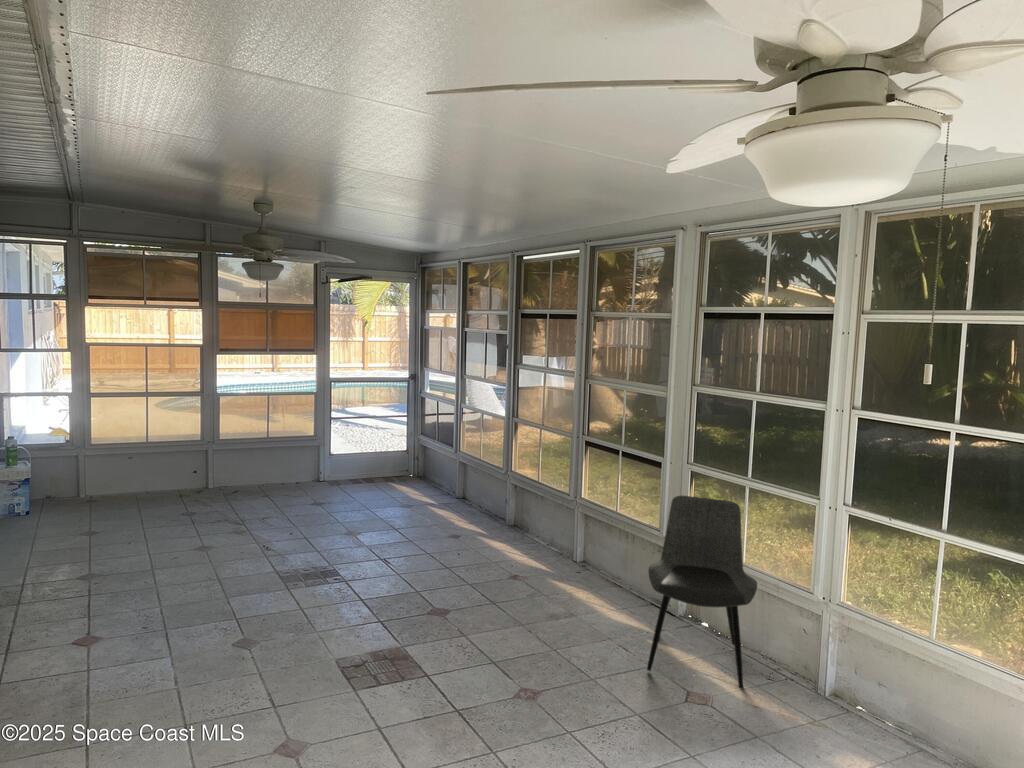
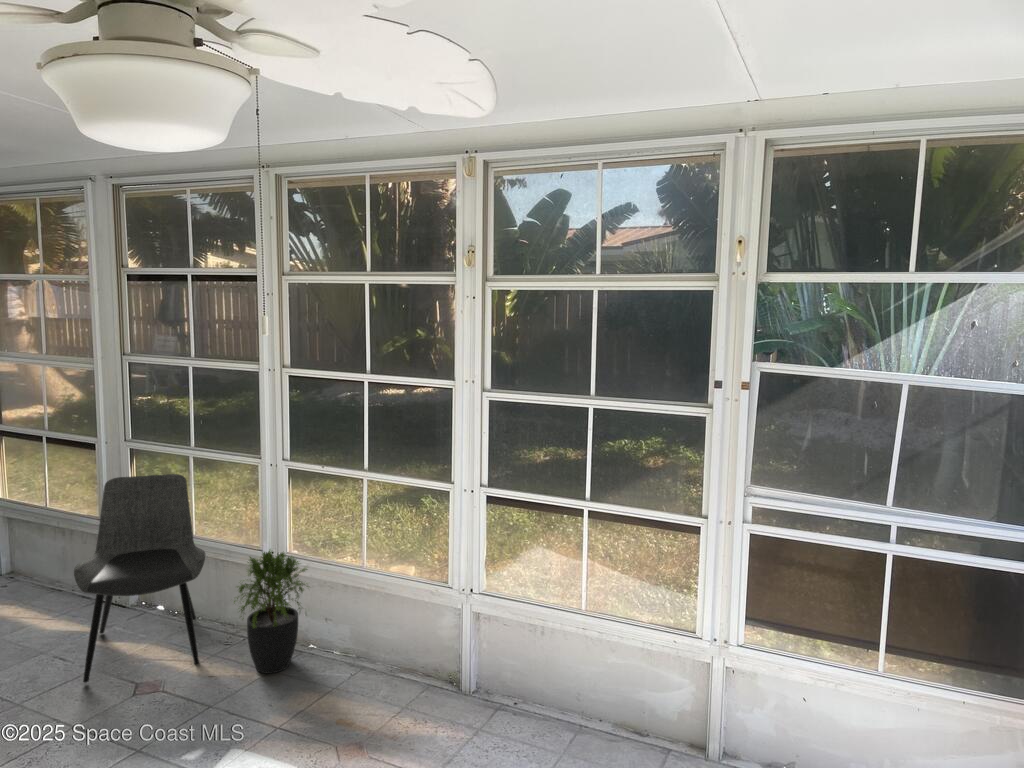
potted plant: none [781,593,867,724] -> present [234,550,309,673]

